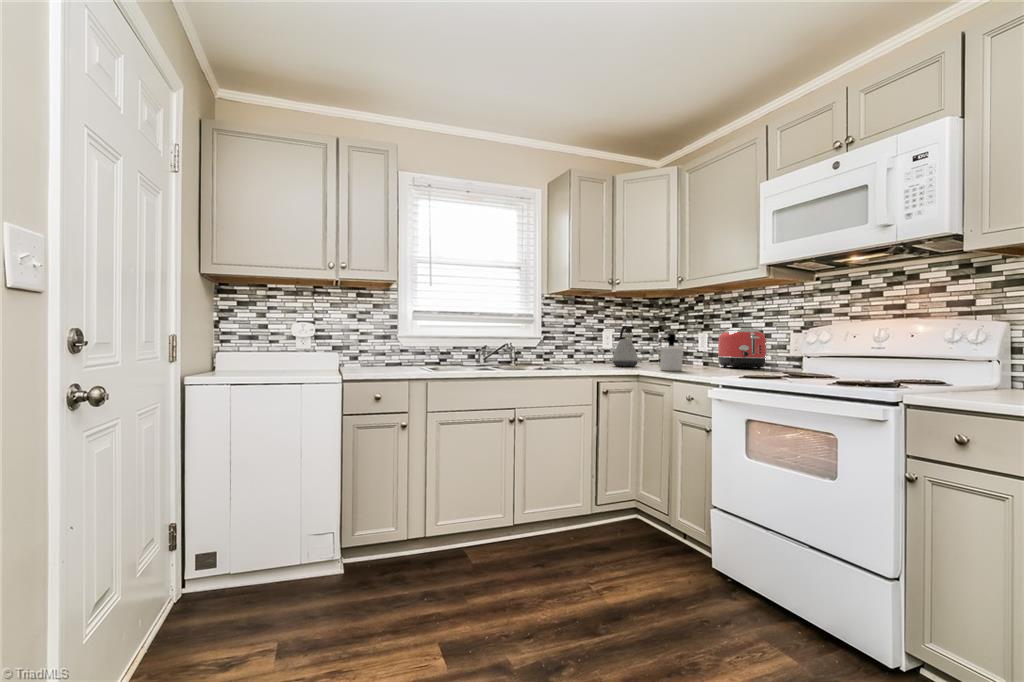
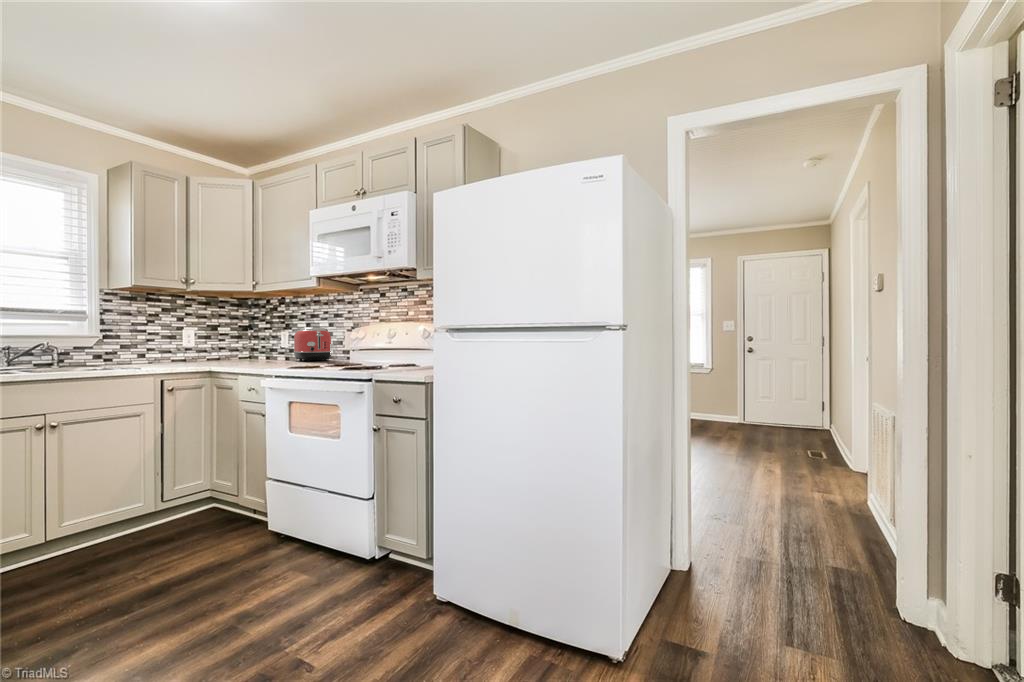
kettle: present [612,326,638,367] -> none [186,325,215,364]
soap dispenser: present [657,333,683,371] -> none [222,332,251,366]

